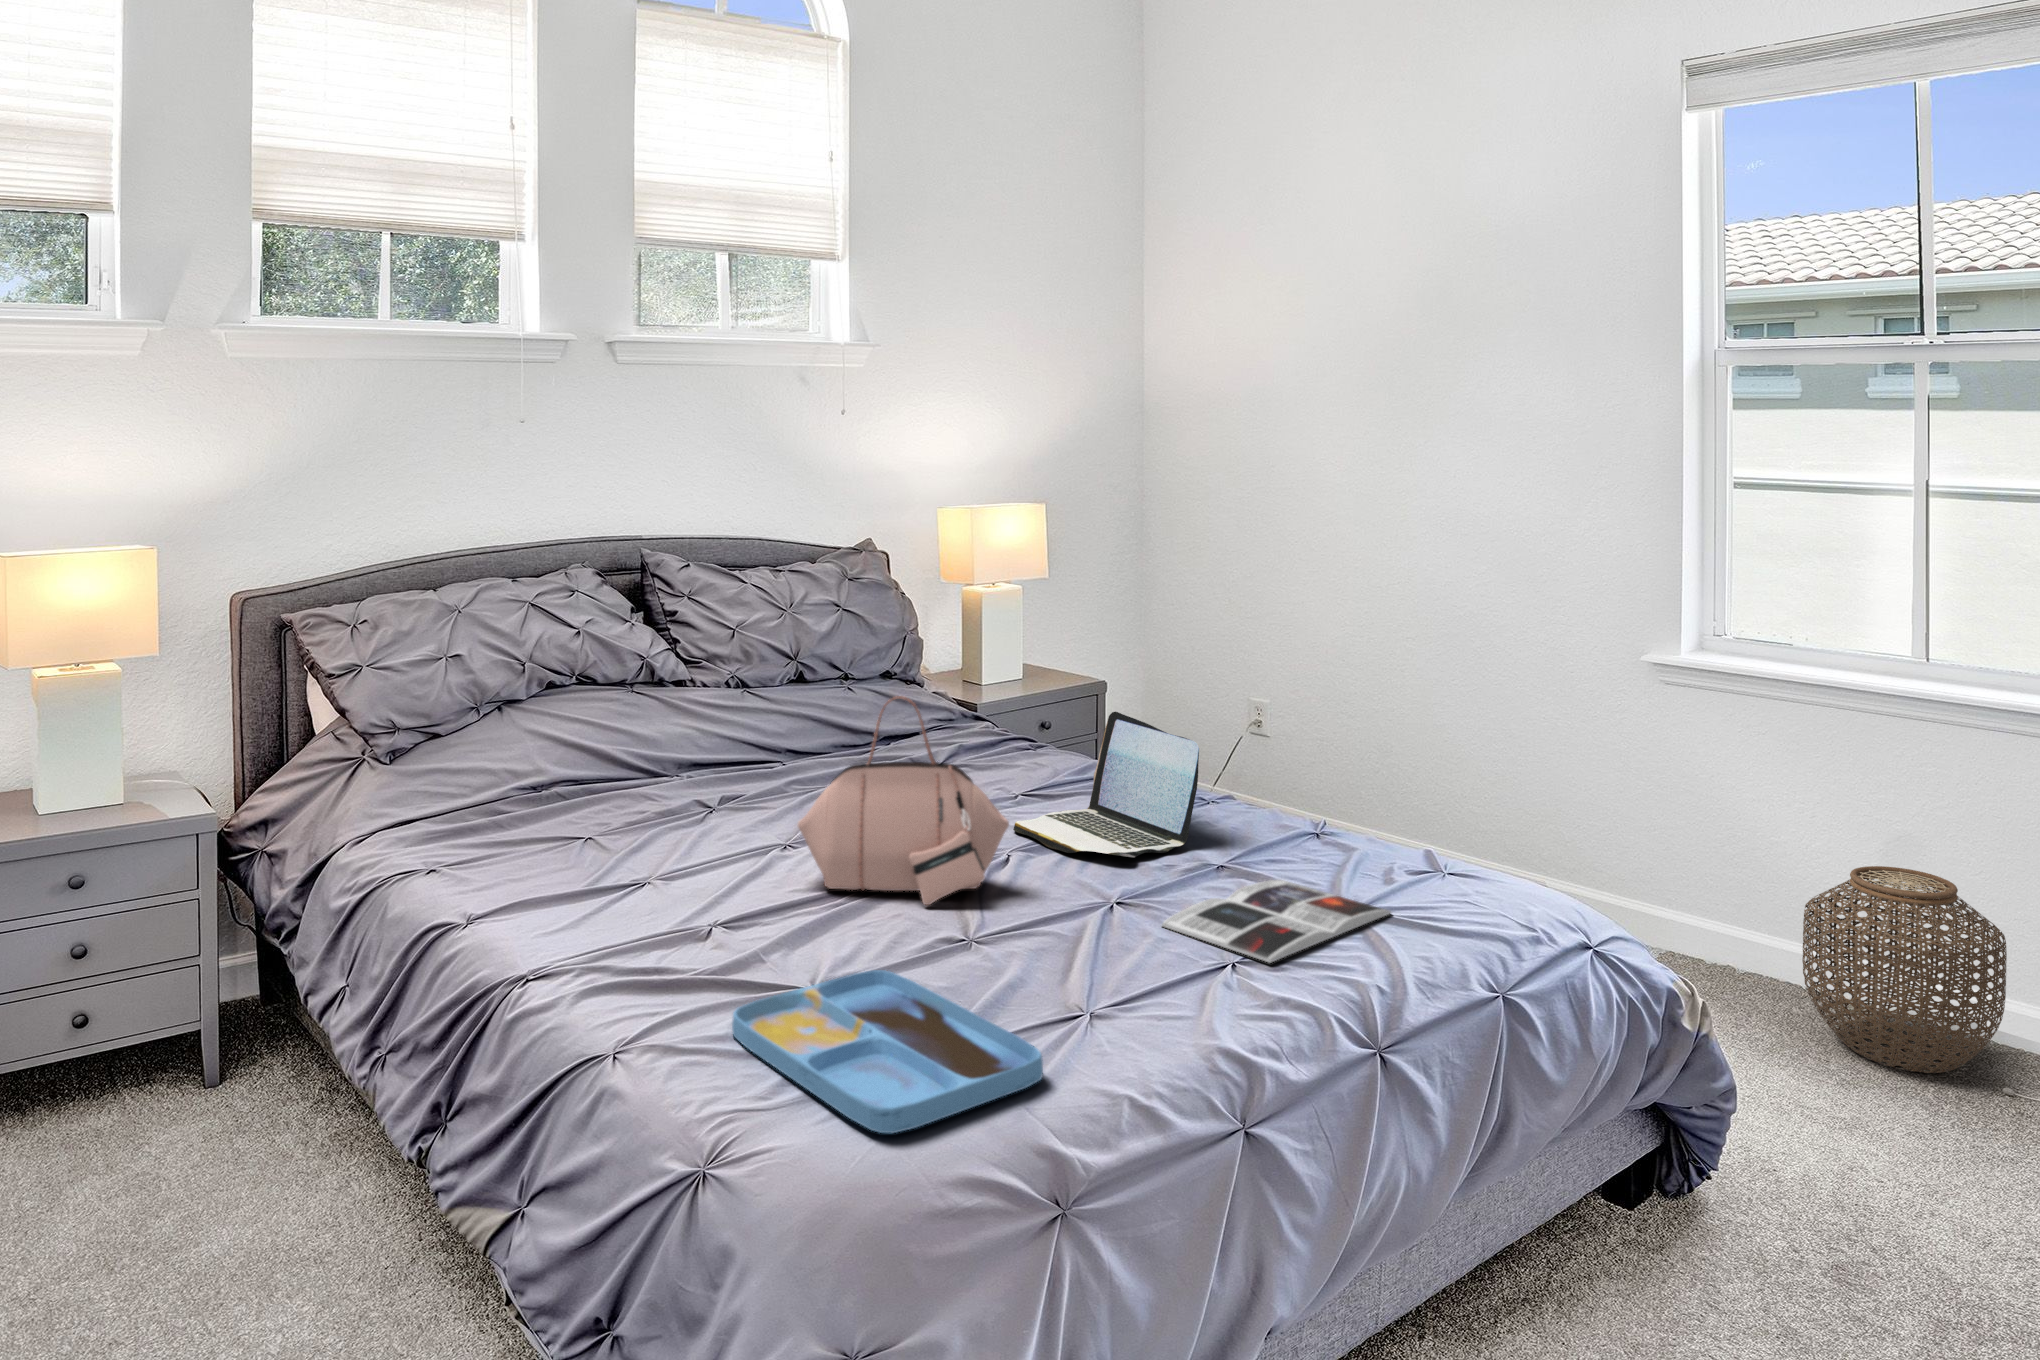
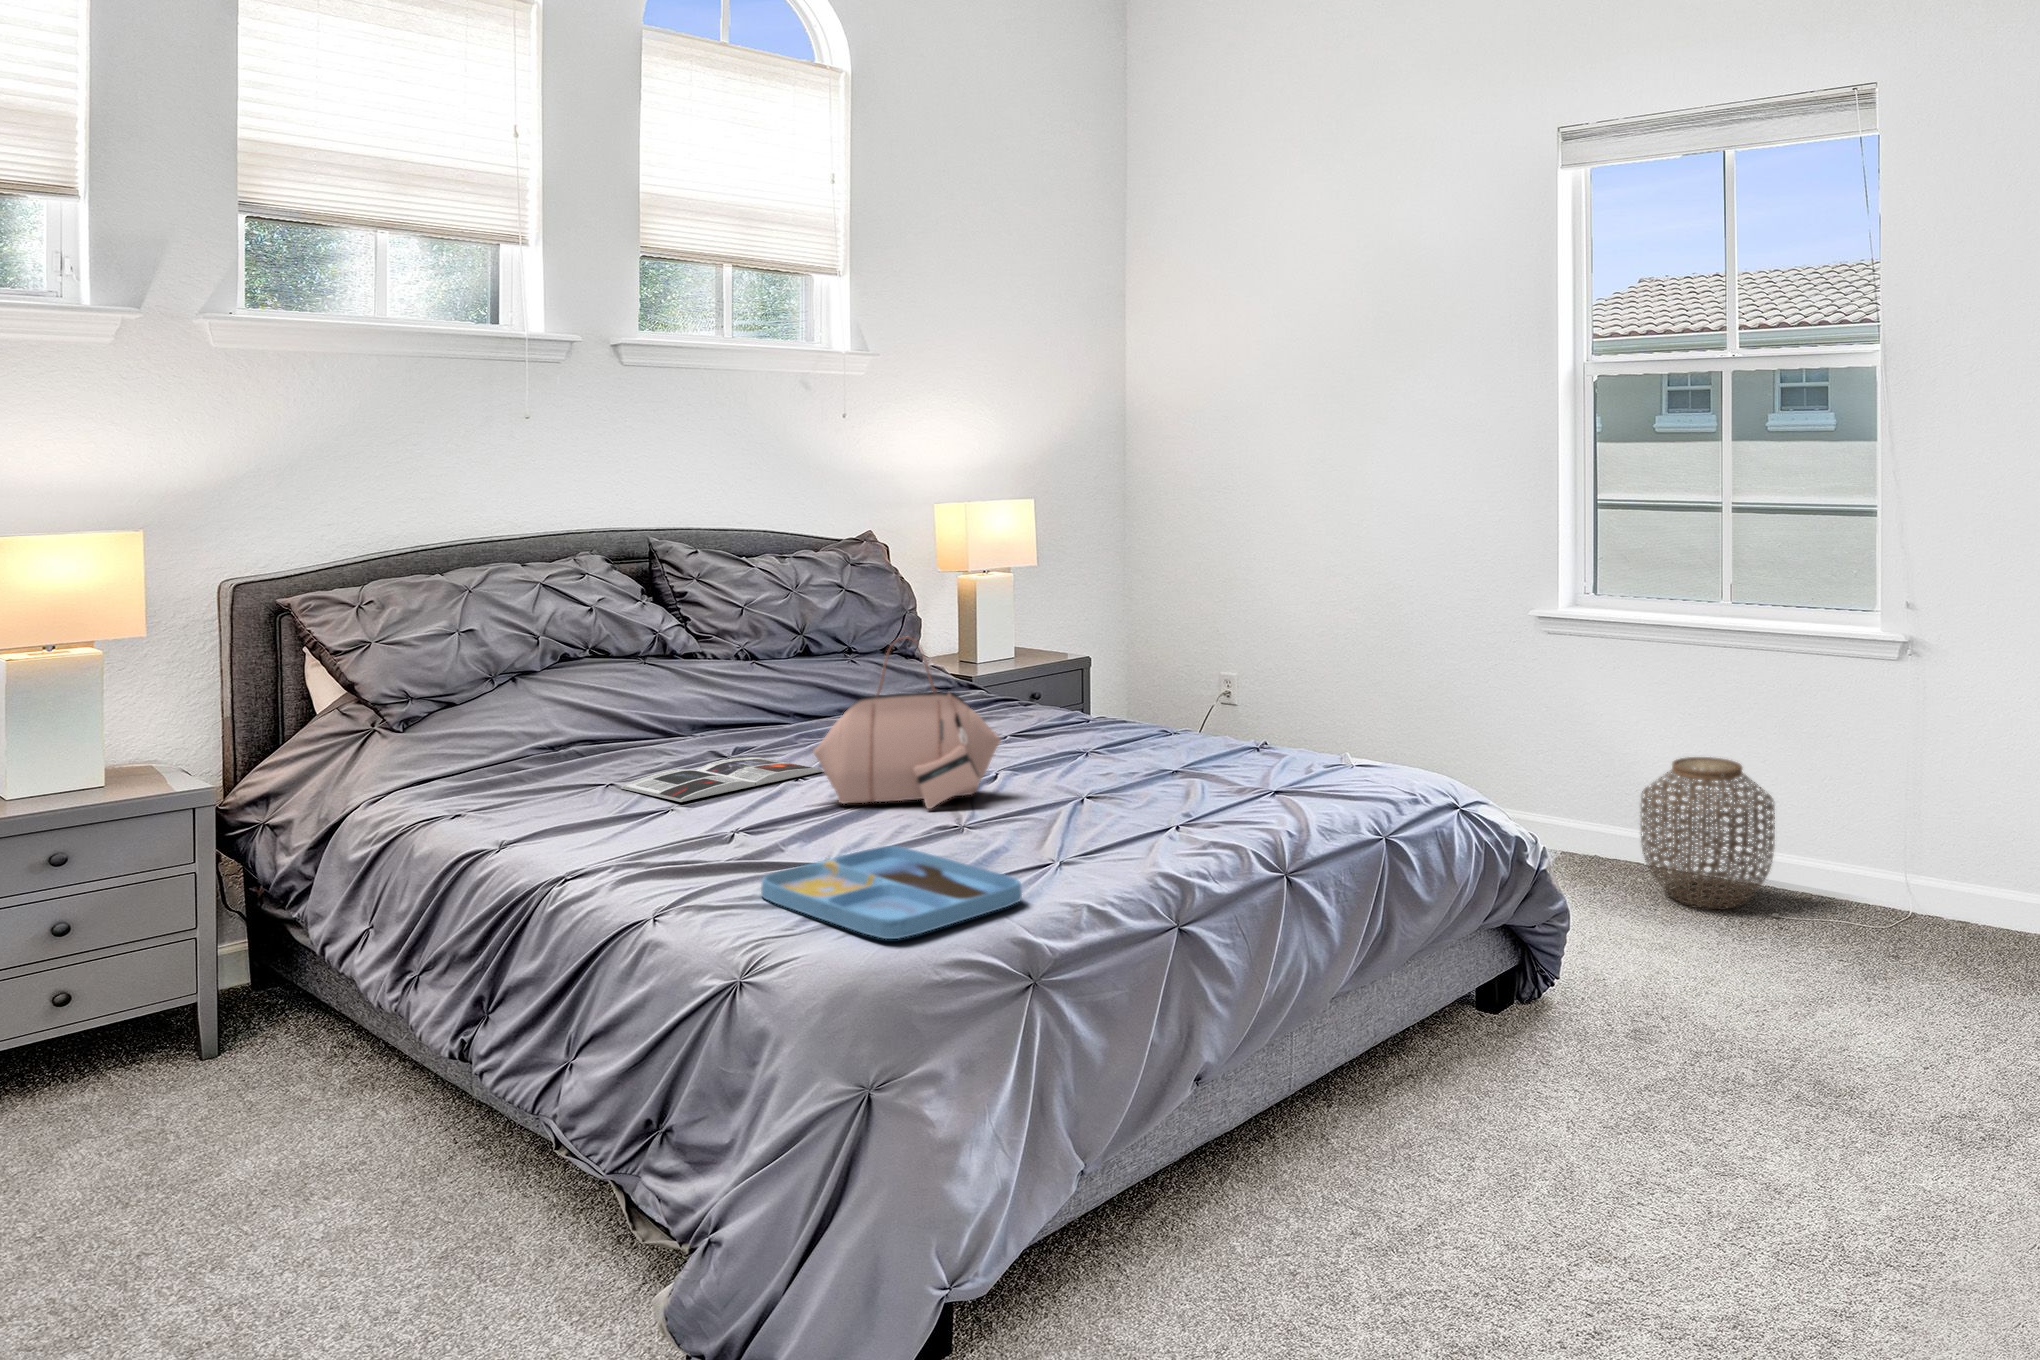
laptop: present [1013,712,1199,857] -> none [1007,657,1164,769]
magazine: present [1162,880,1391,963] -> present [622,757,823,802]

